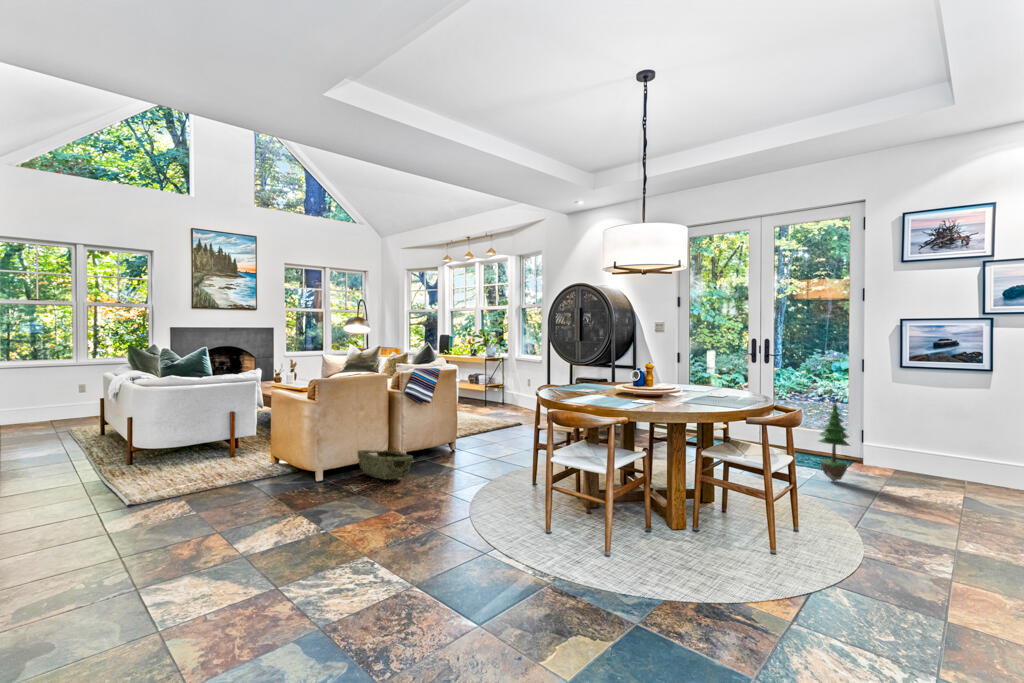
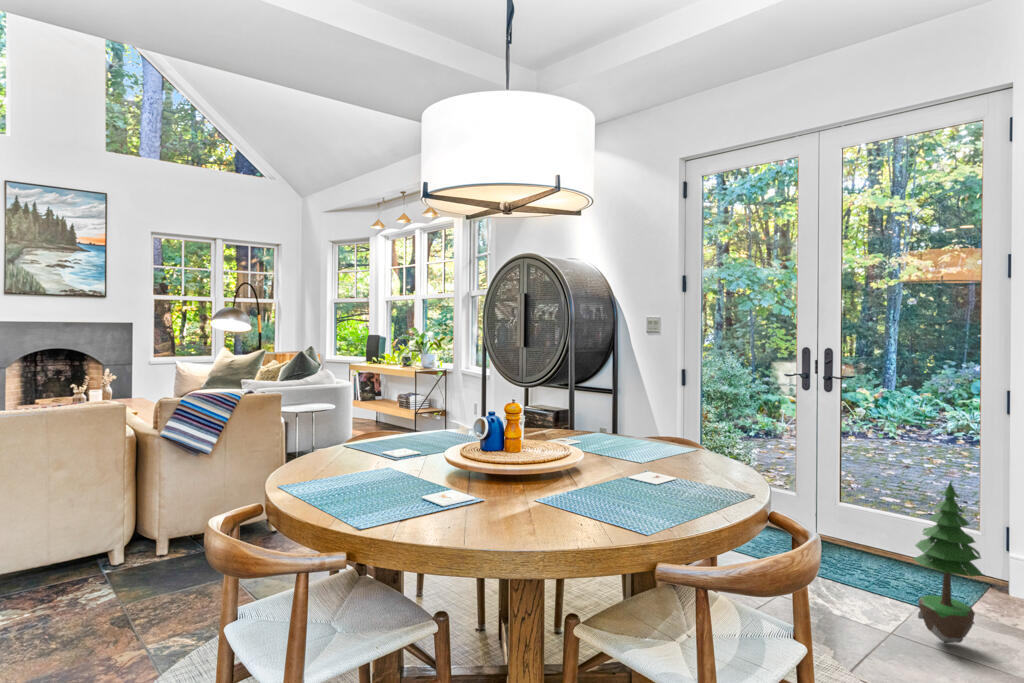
woven basket: present [358,450,413,479] -> none [39,539,133,606]

